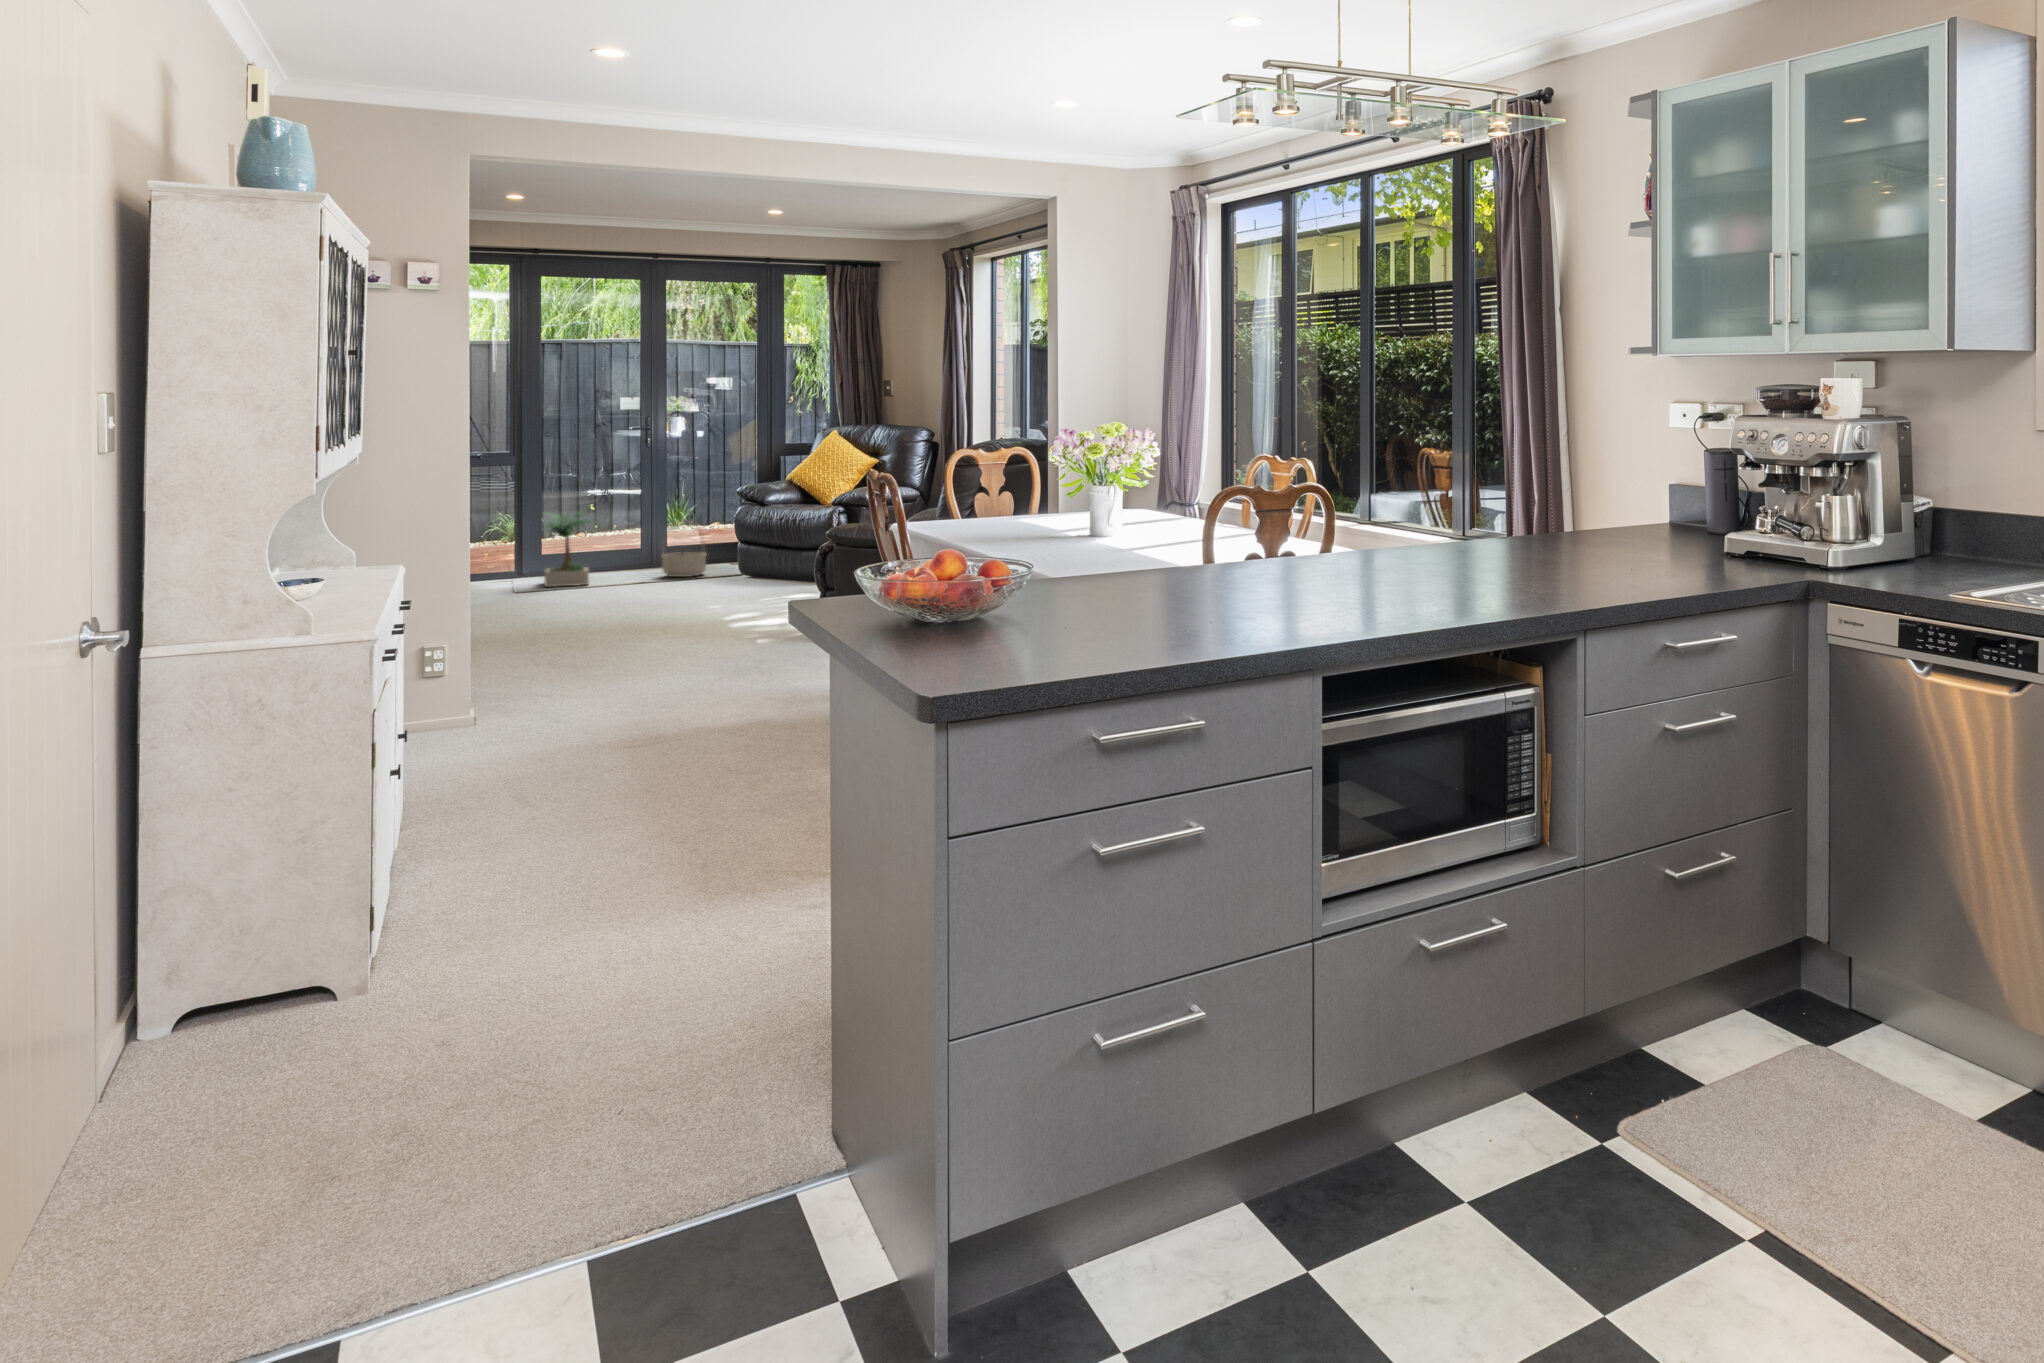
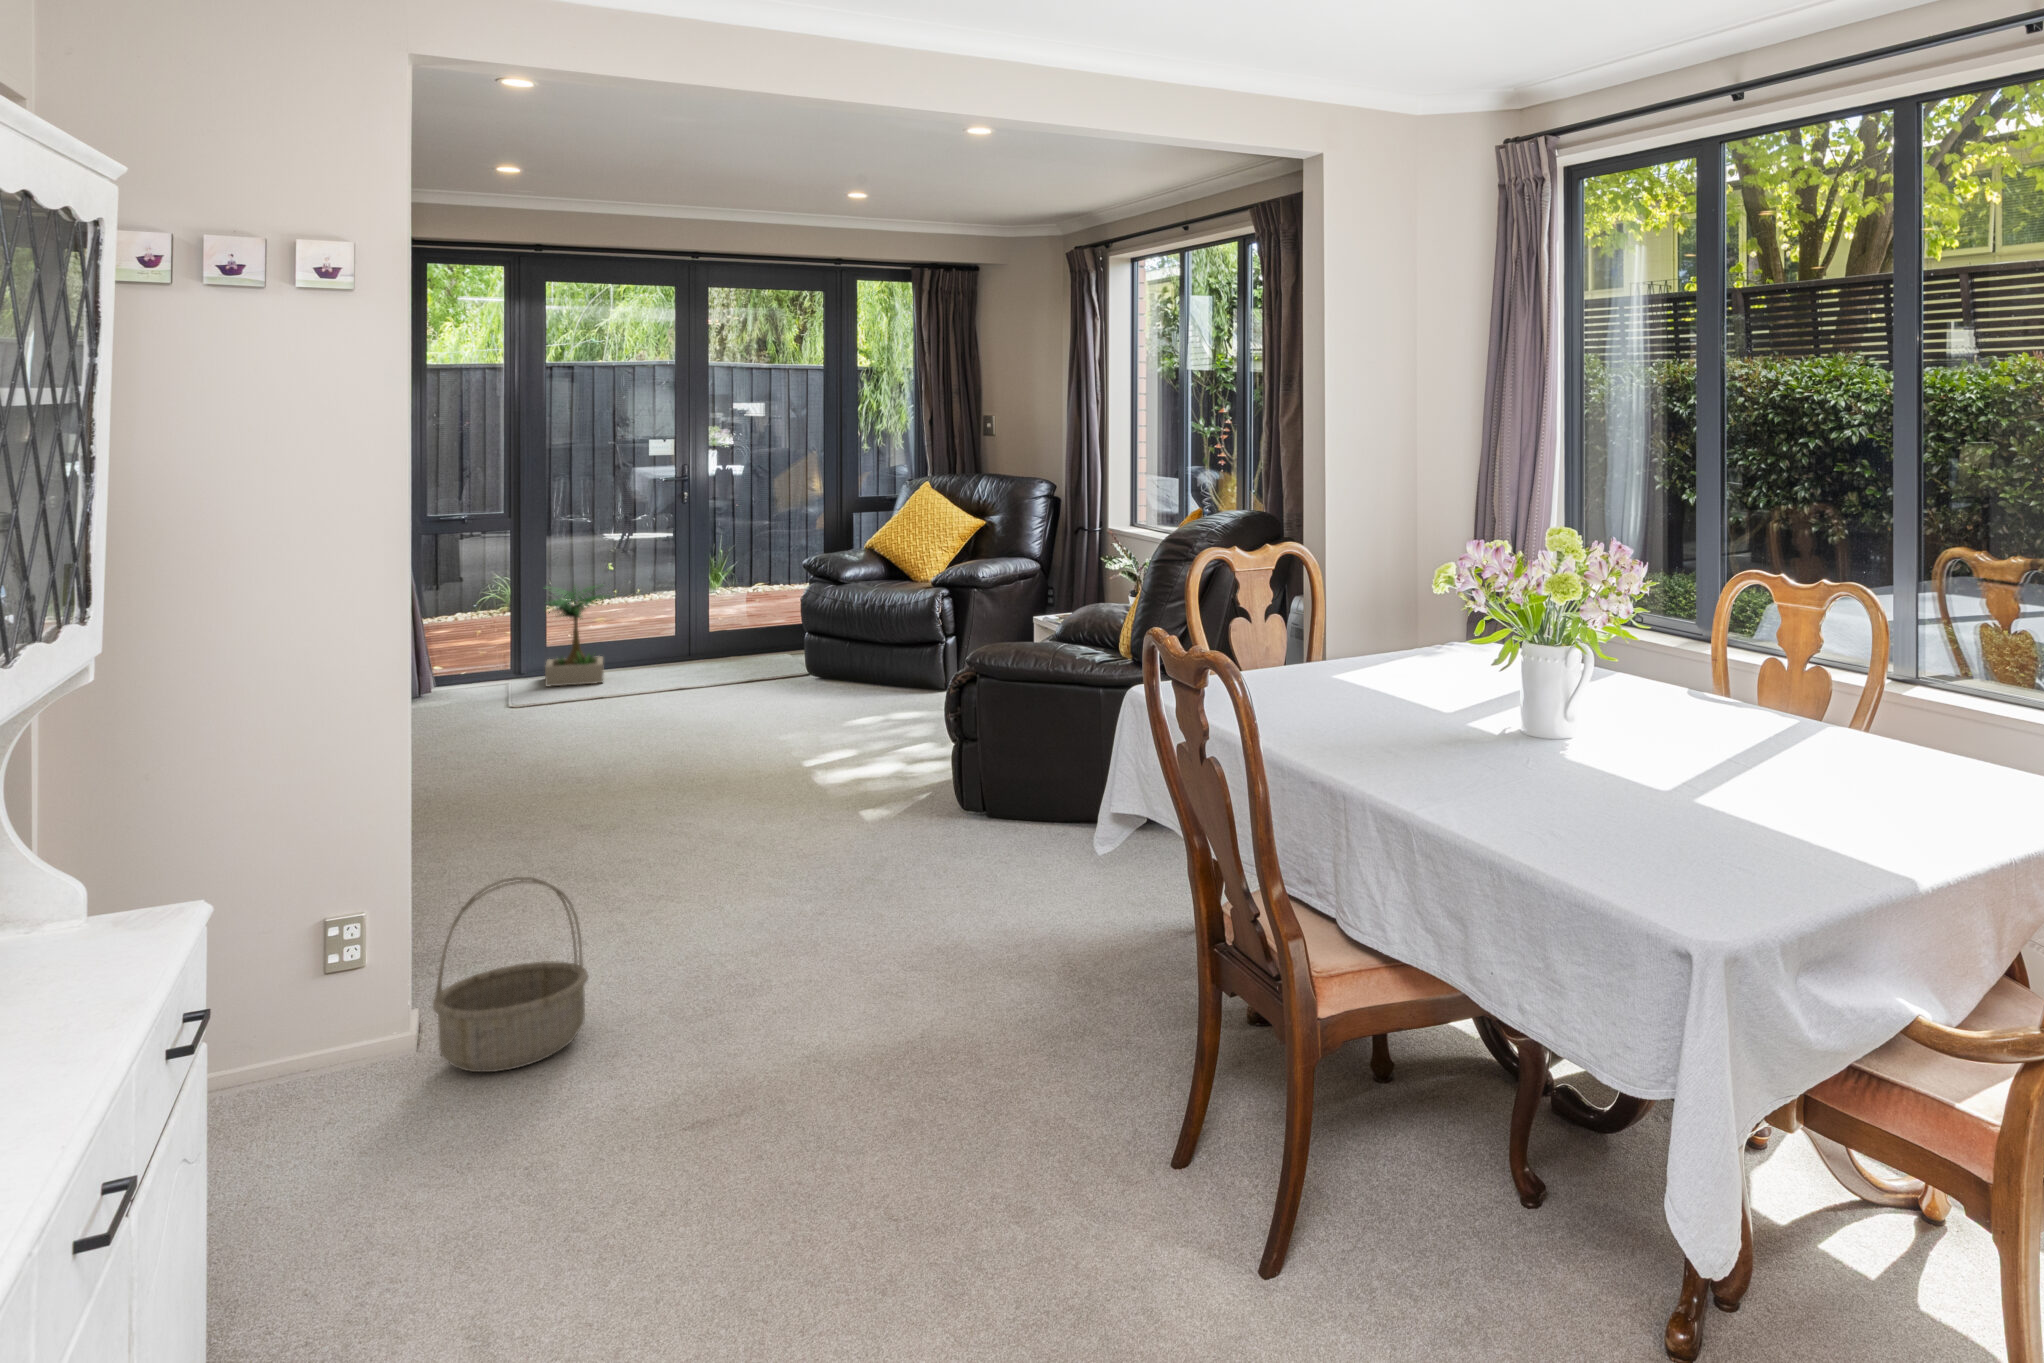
basket: present [662,521,706,577] -> present [433,877,588,1072]

